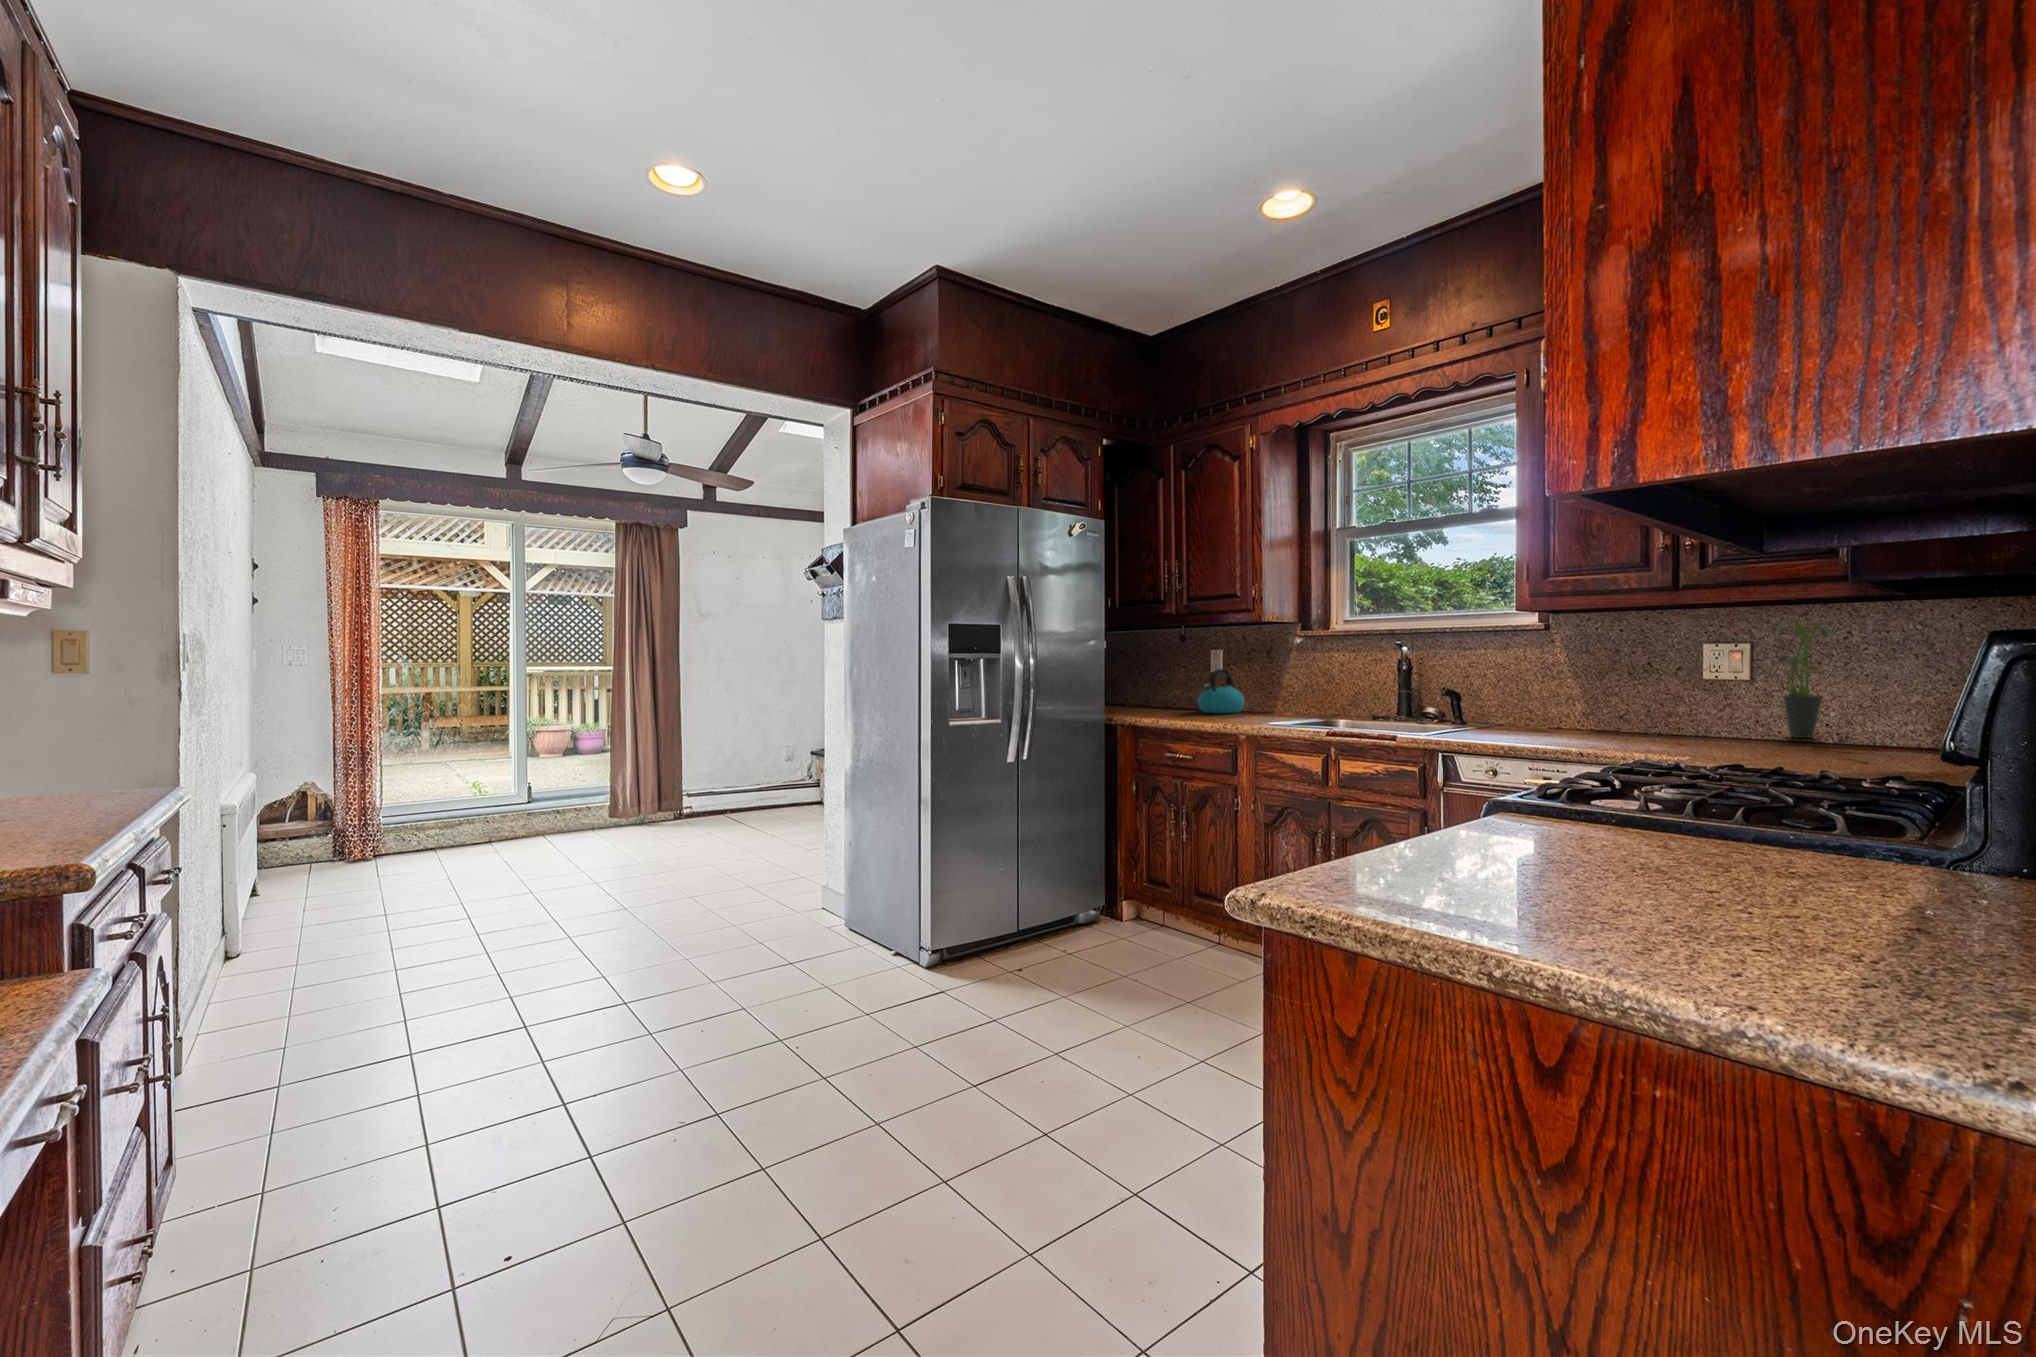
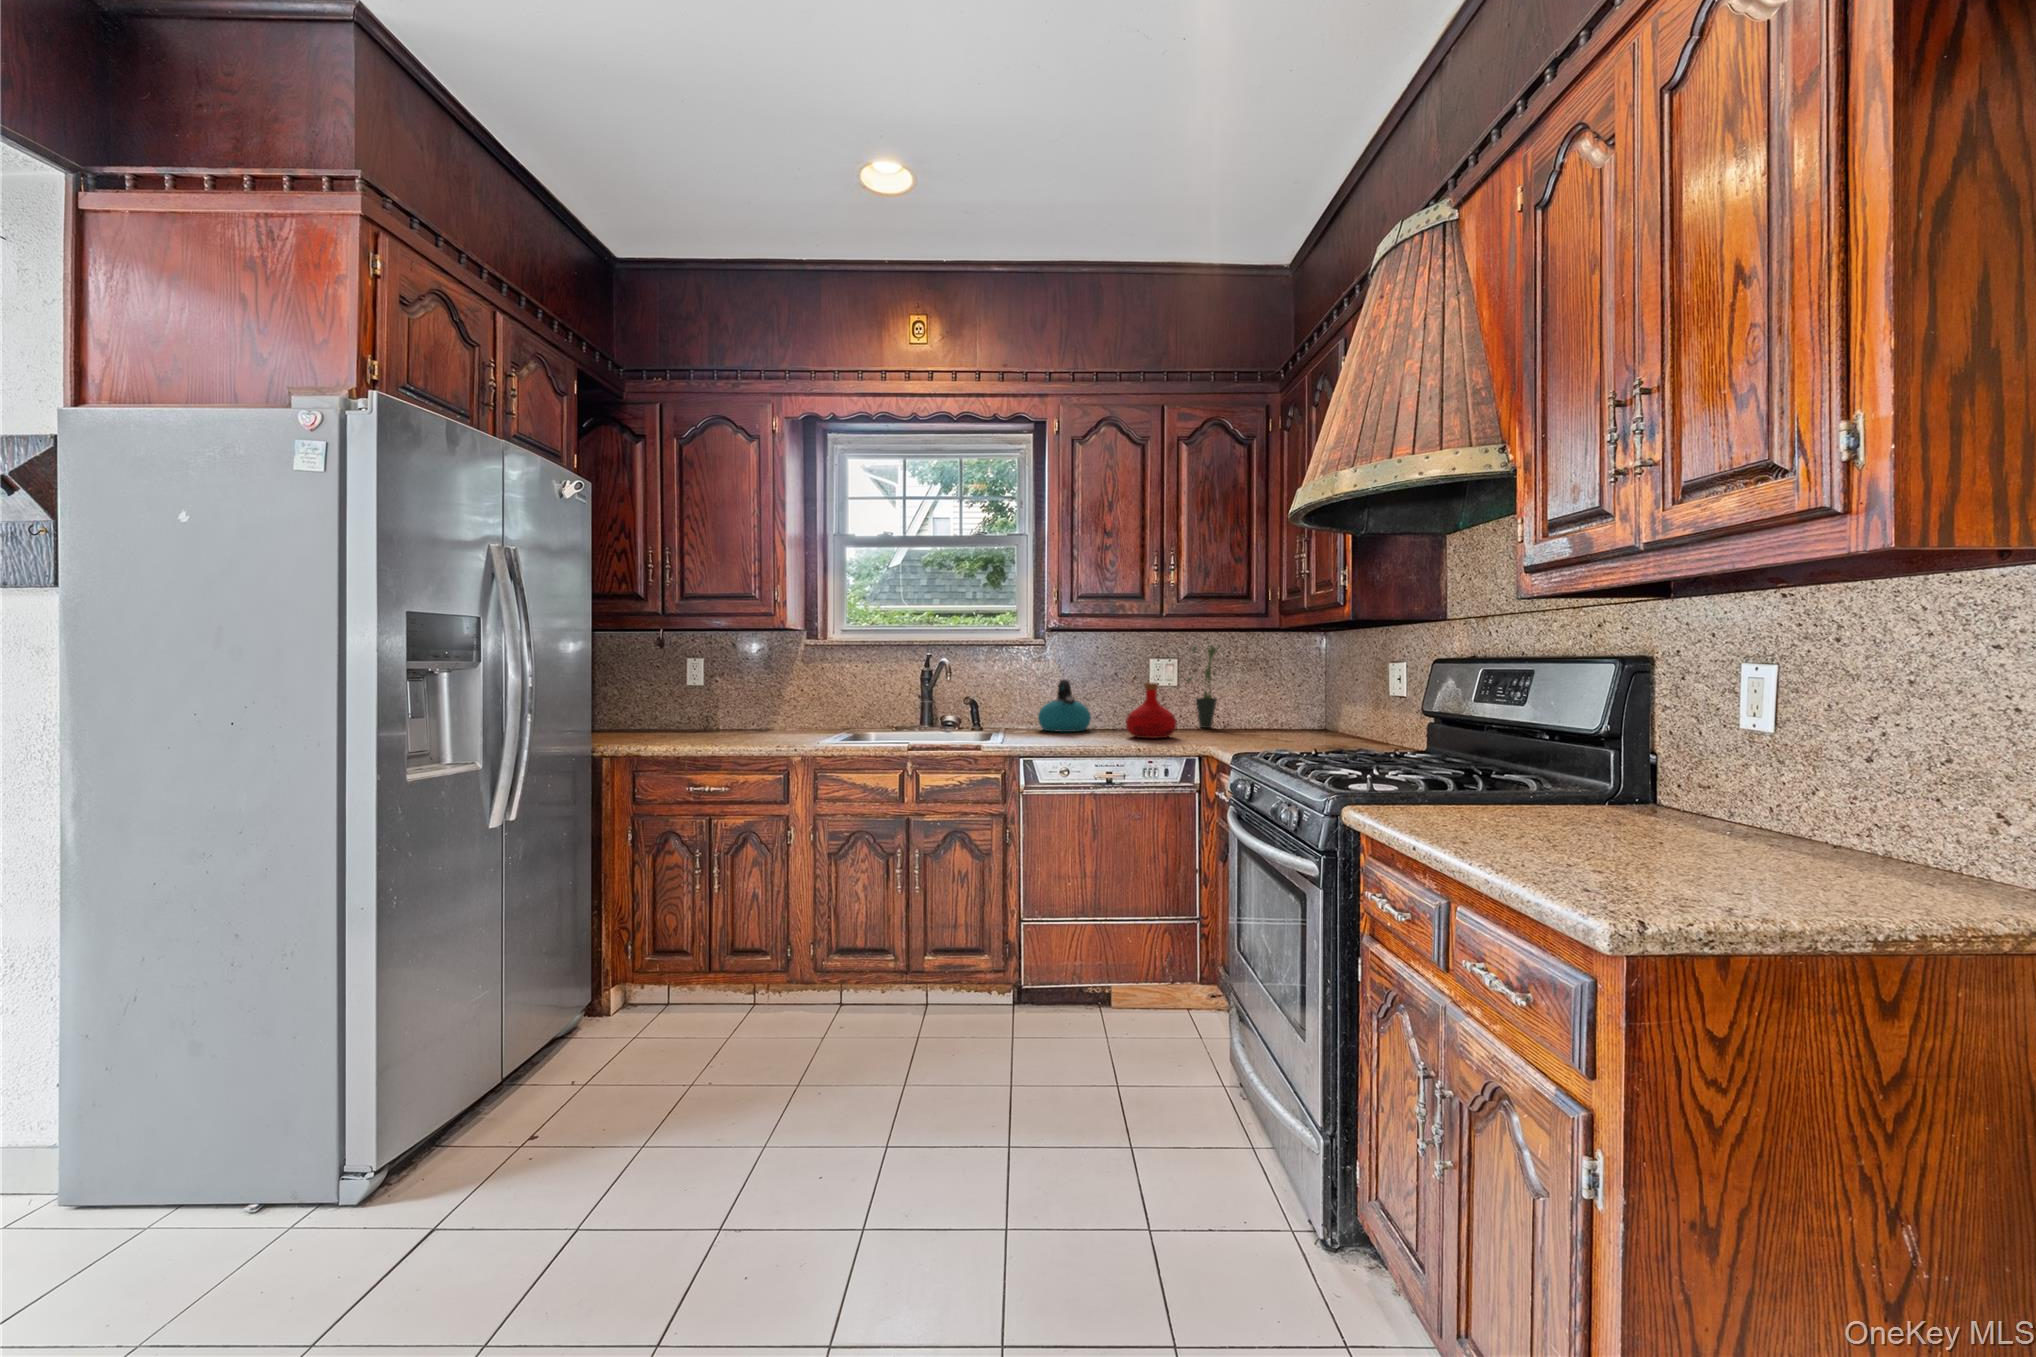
kettle: present [1198,669,1244,713] -> present [1038,679,1091,732]
bottle: none [1612,674,1693,745] -> present [1126,683,1177,738]

